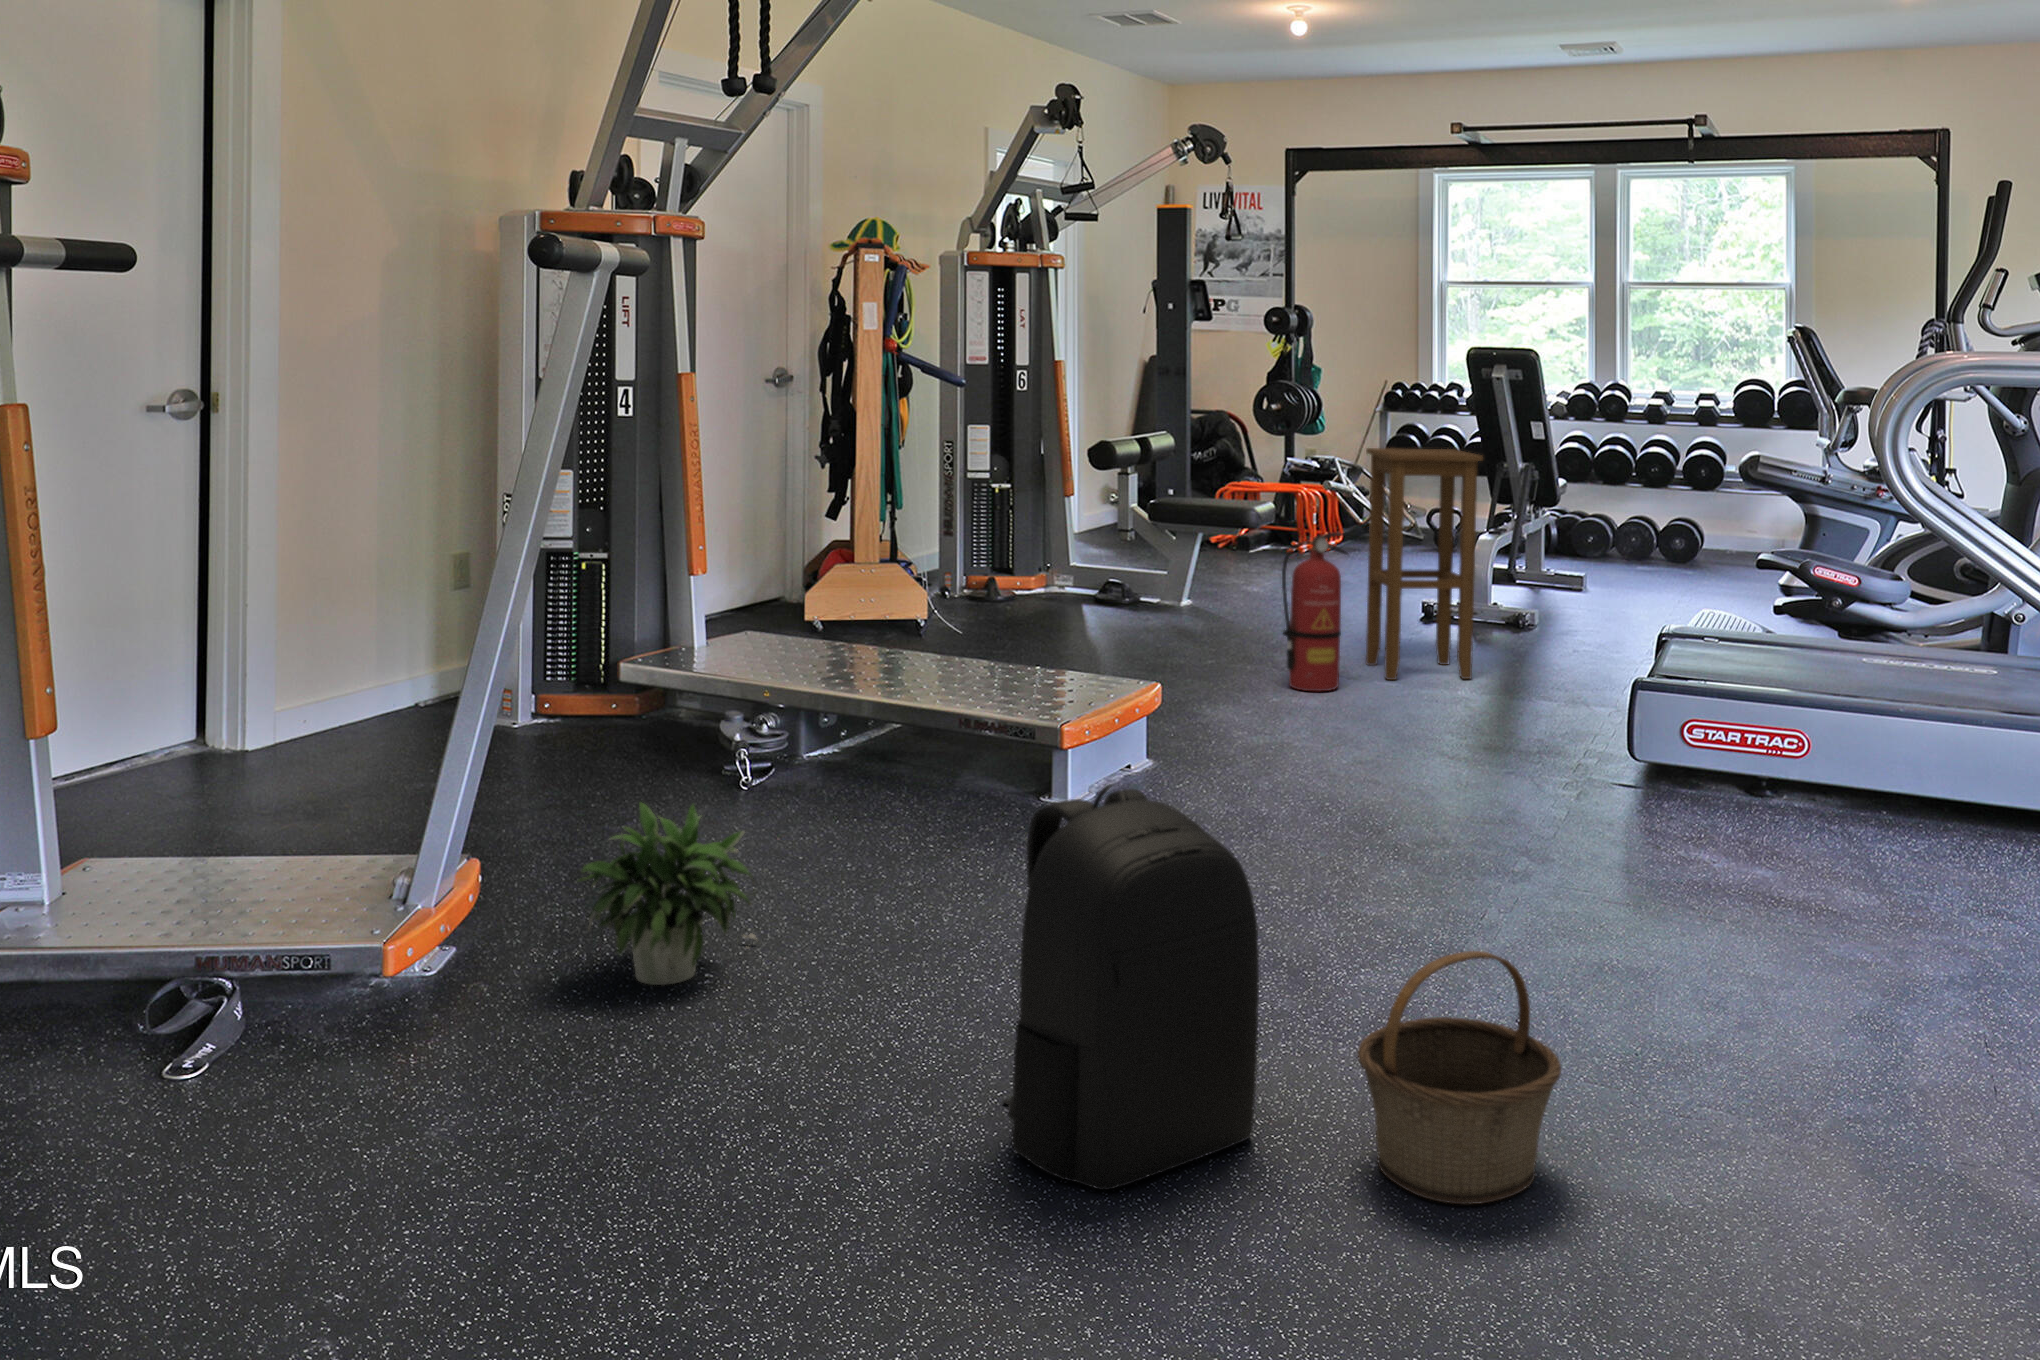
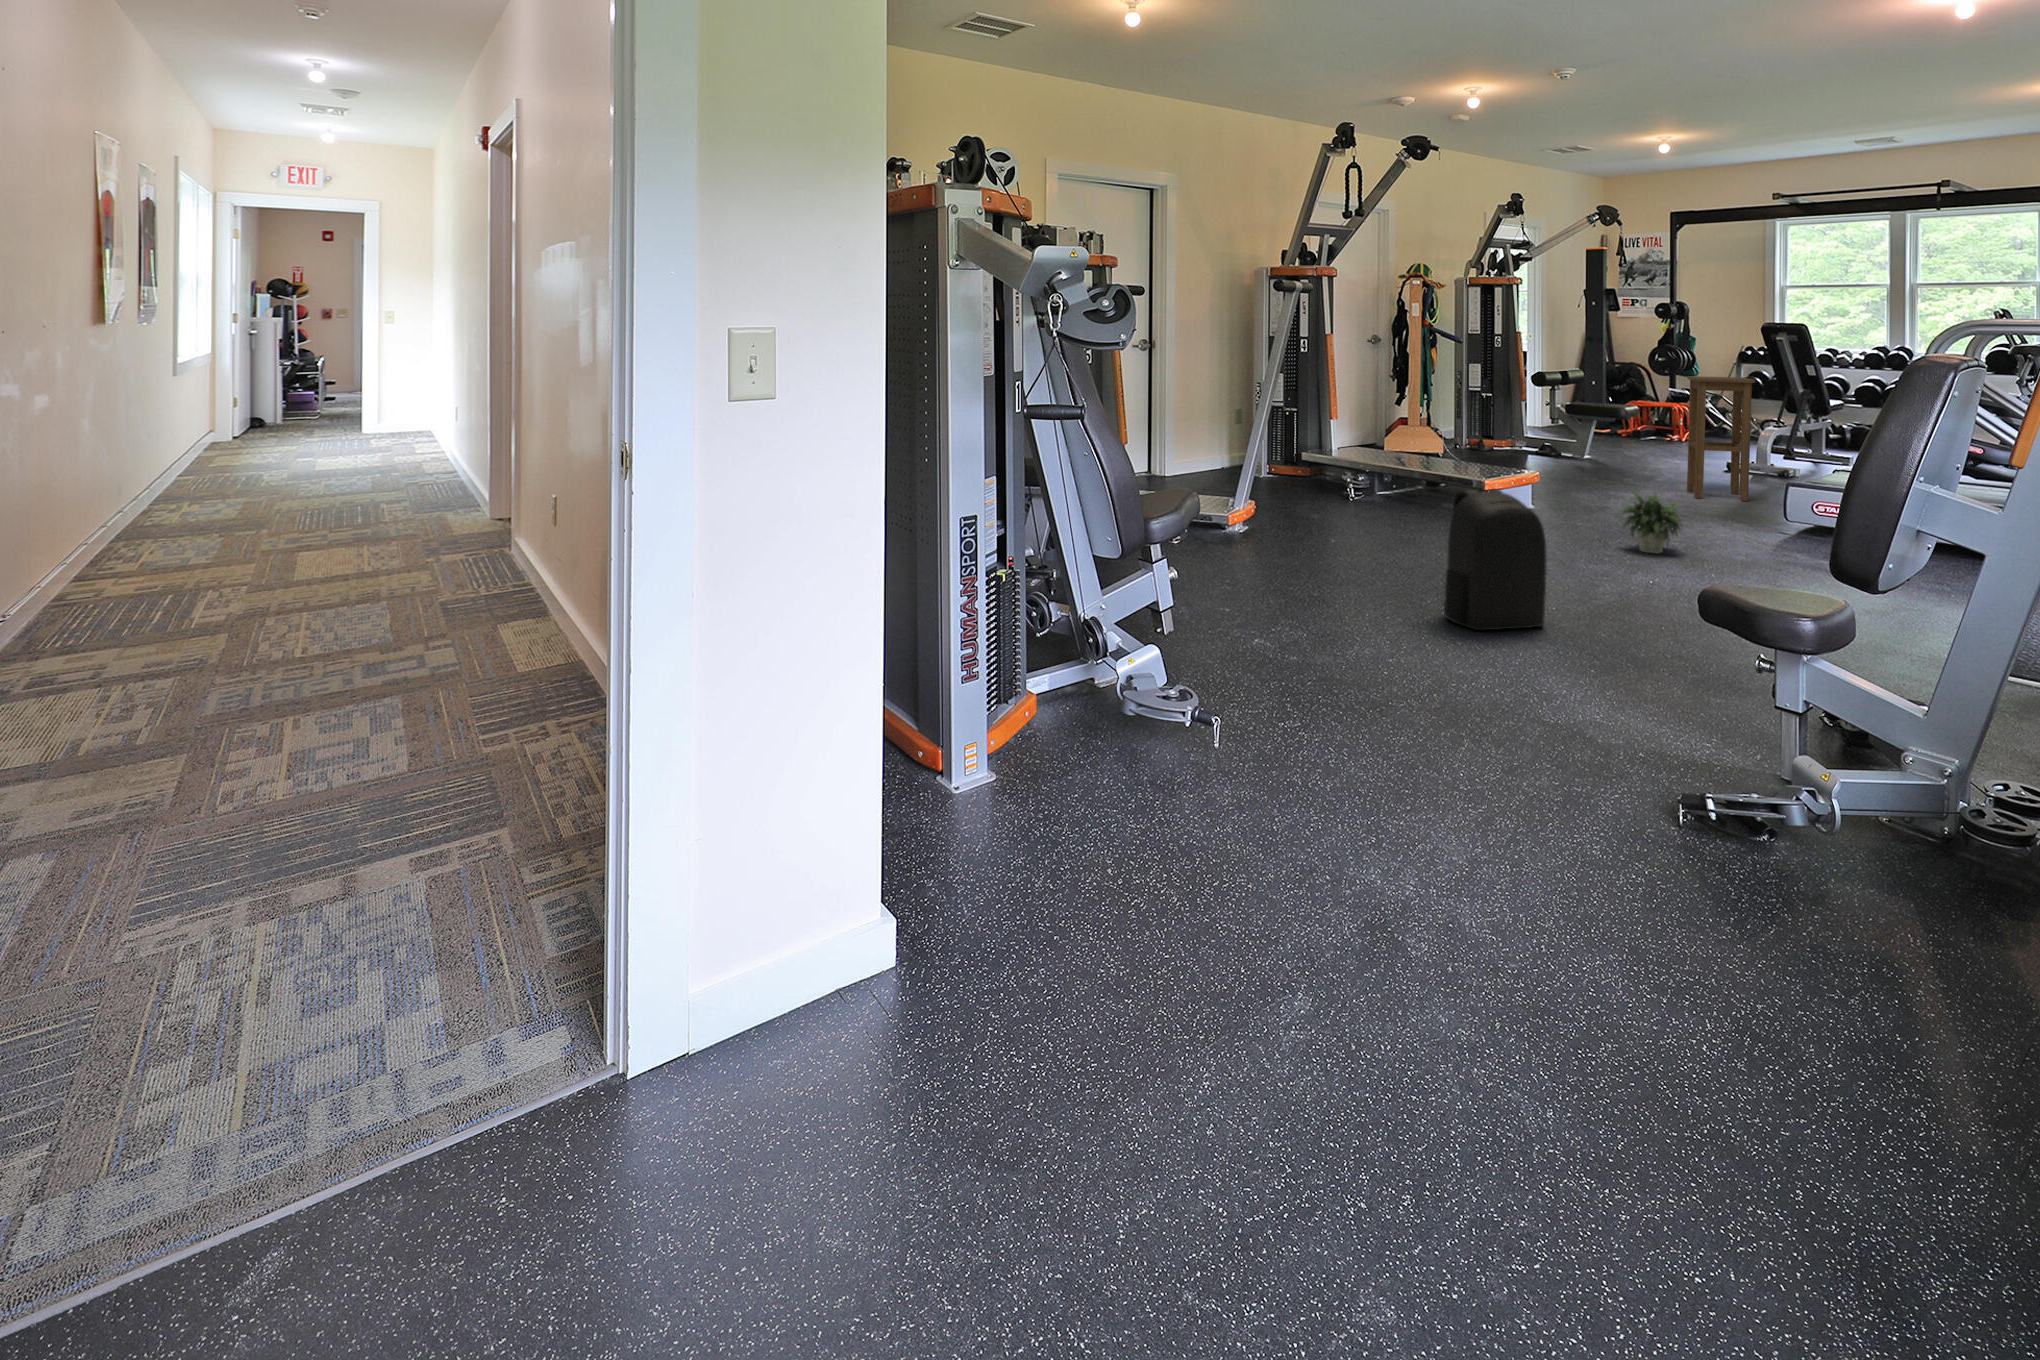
fire extinguisher: present [1282,532,1348,691] -> none [1631,419,1671,500]
potted plant: present [578,802,756,985] -> present [1621,492,1681,553]
basket: present [1357,951,1561,1204] -> none [1585,558,1676,654]

